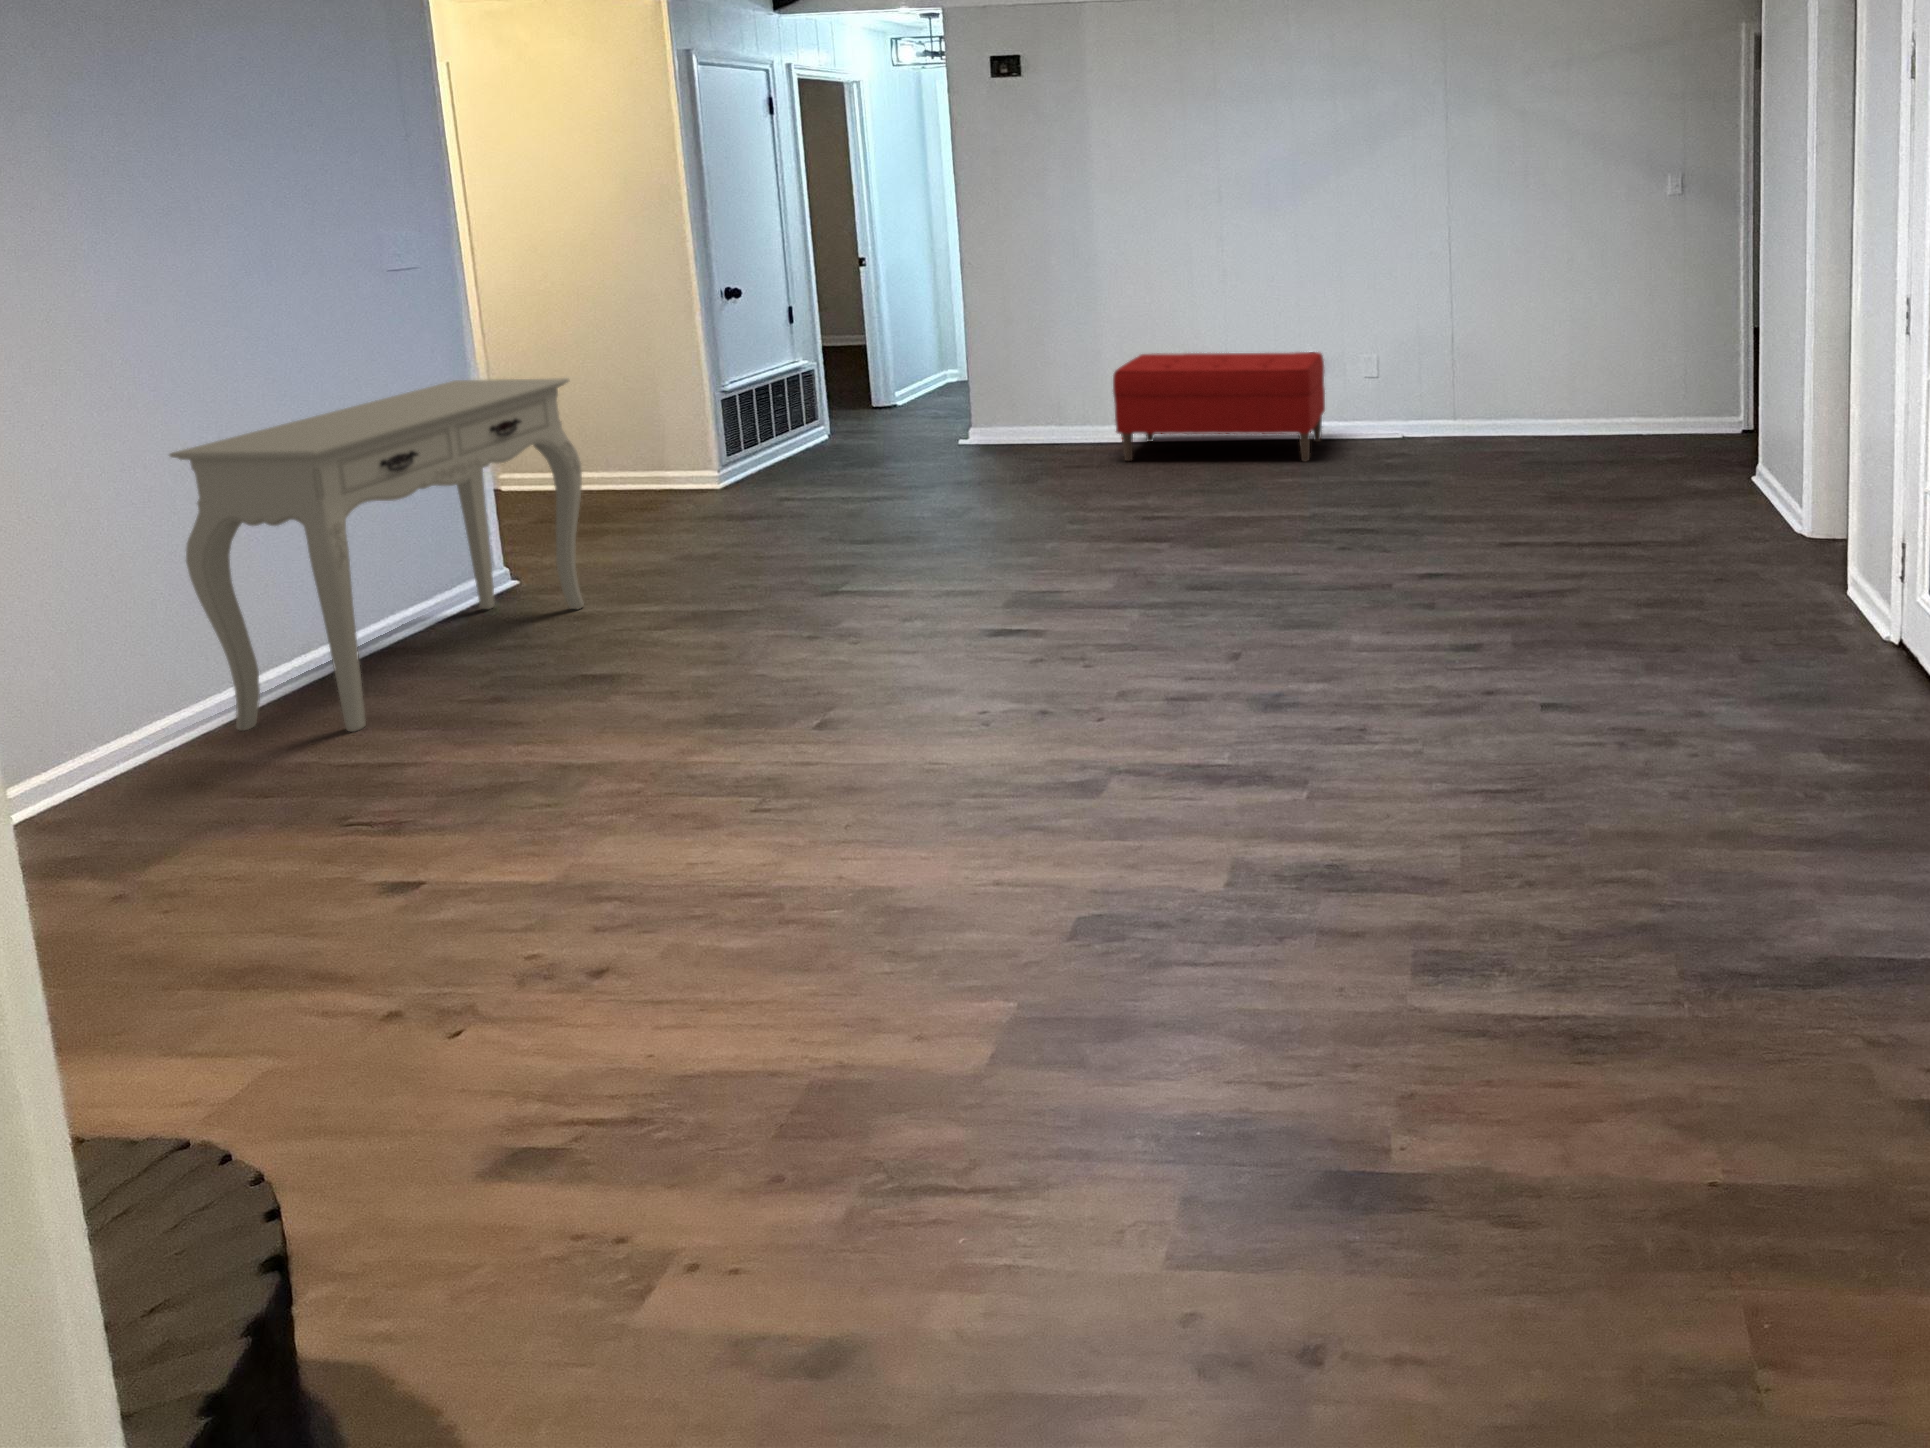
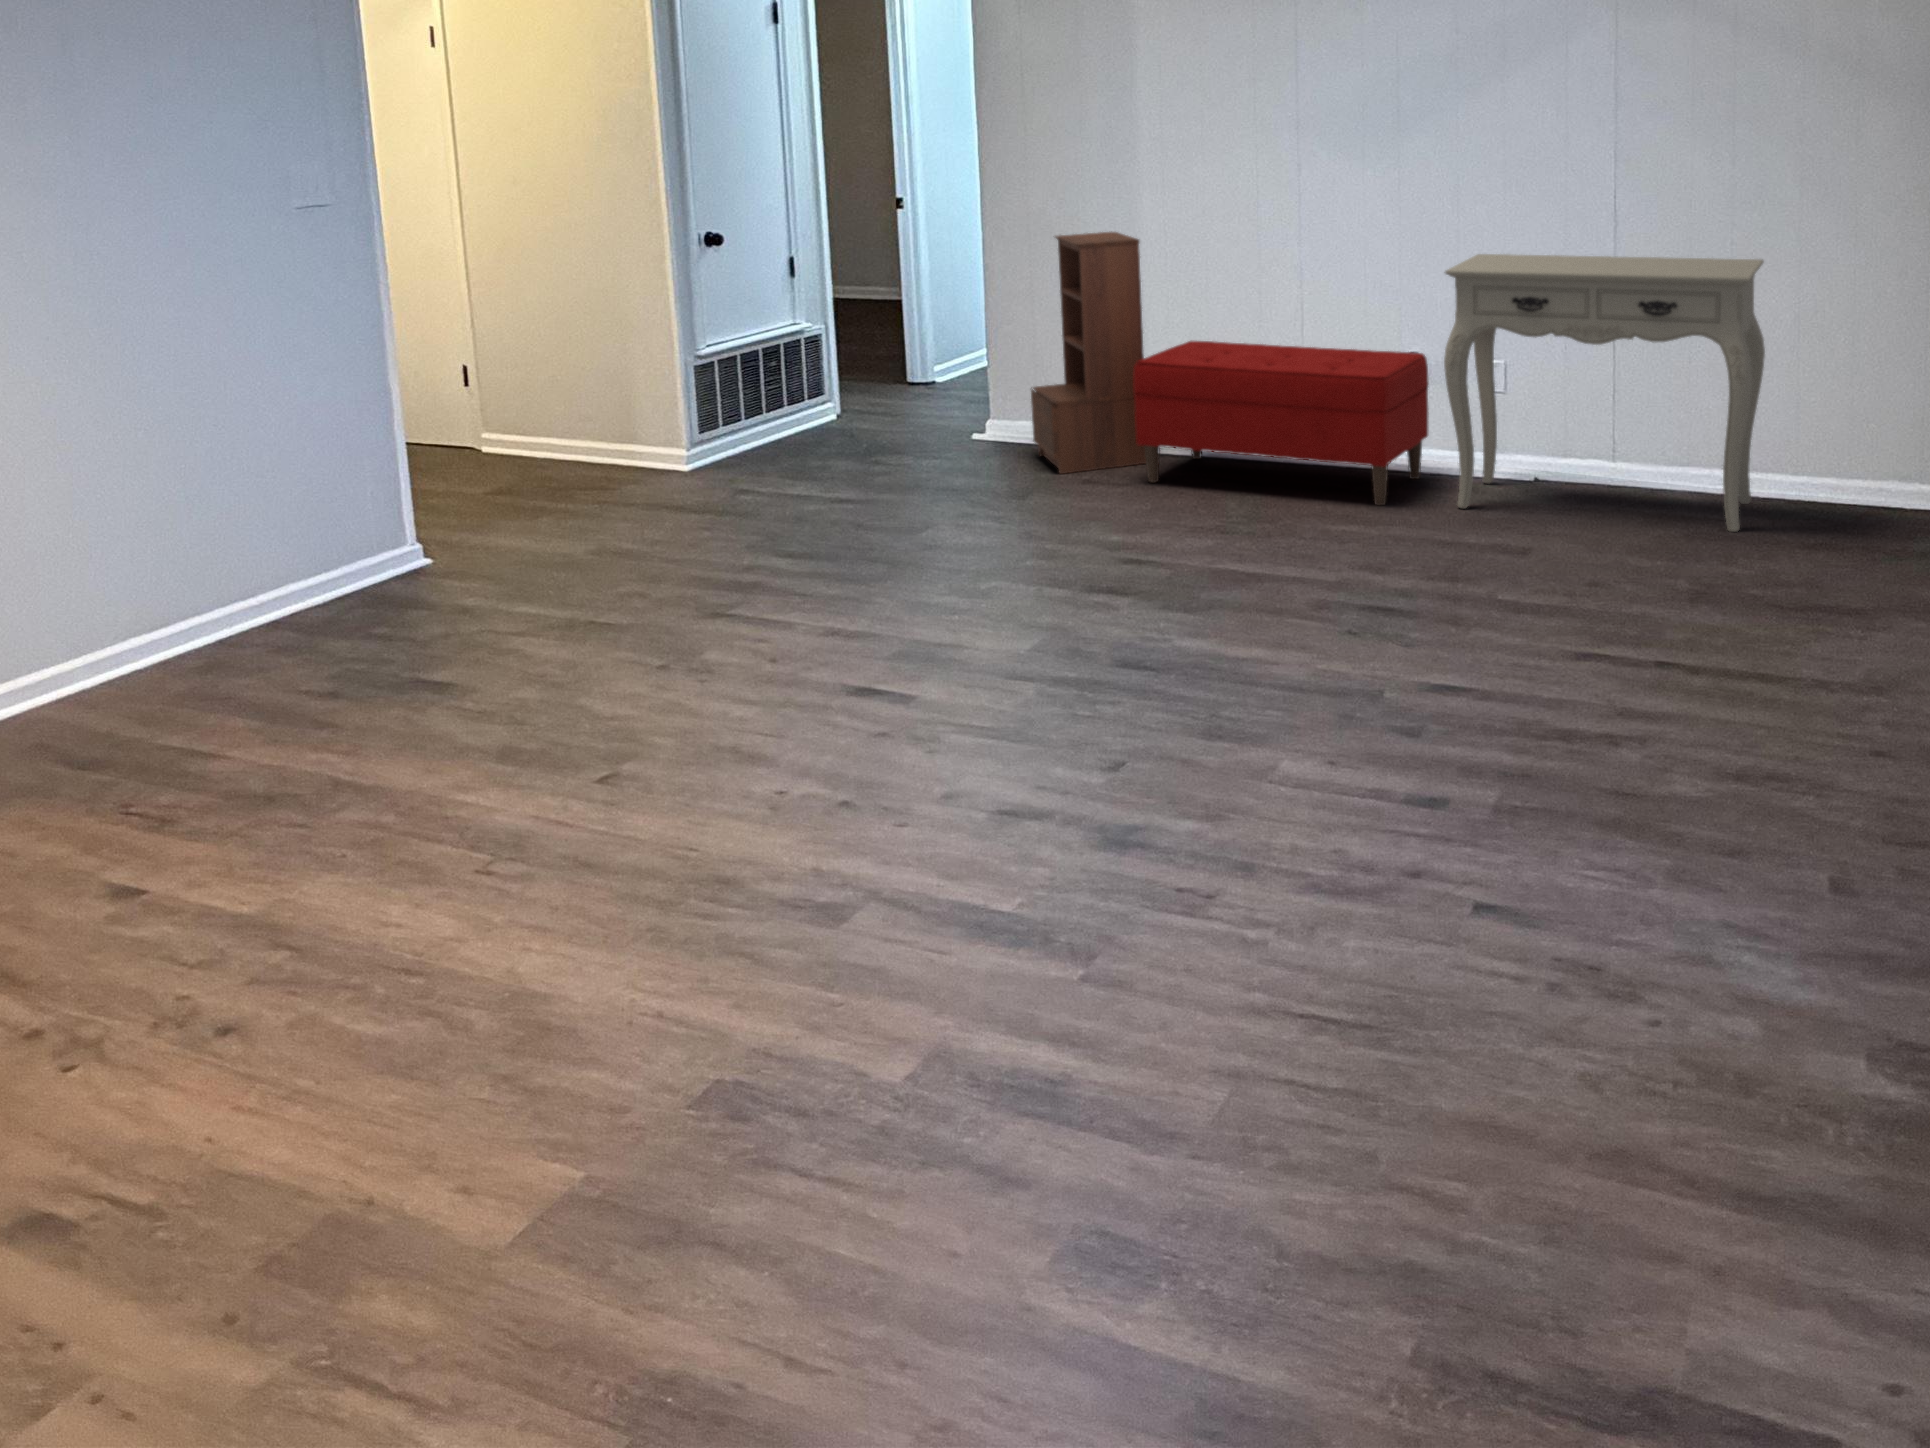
bookshelf: none [1017,275,1114,462] -> present [1031,232,1146,474]
console table: present [170,378,584,732] -> present [1444,254,1765,532]

